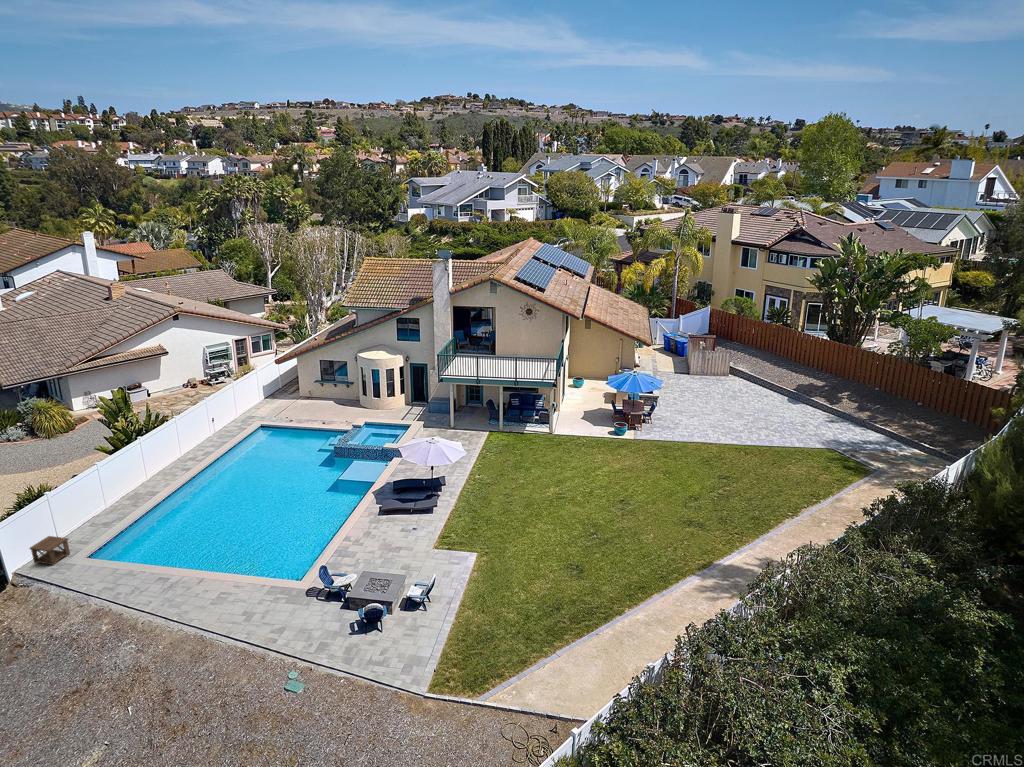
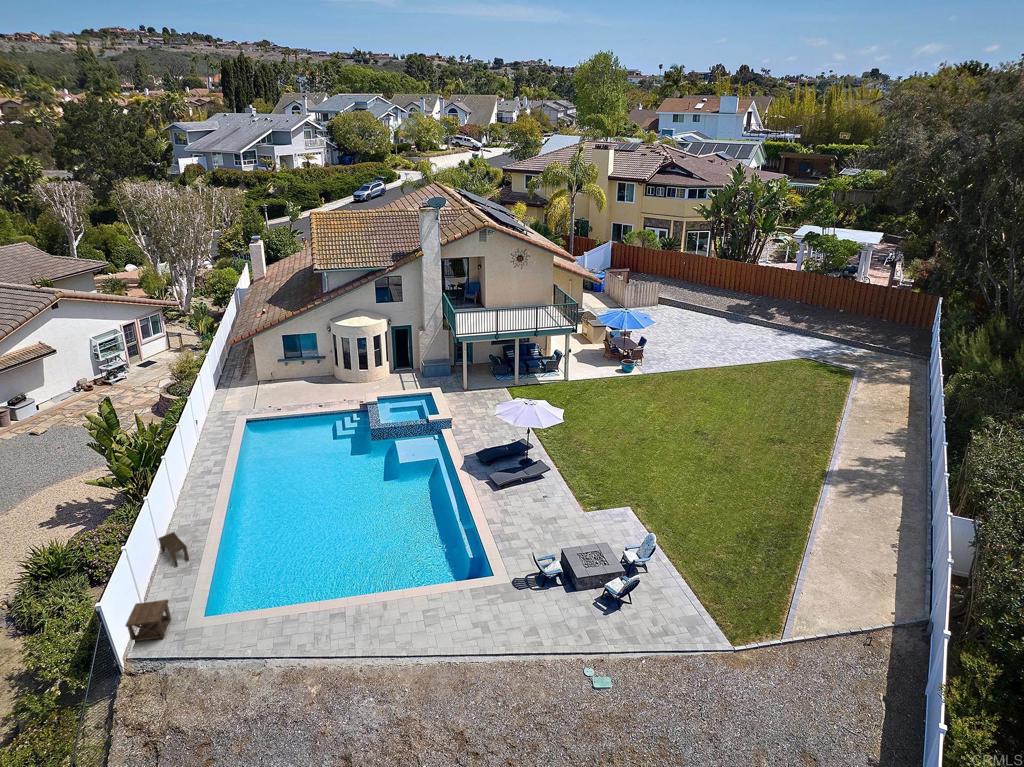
bench: none [104,495,121,521] -> present [158,532,189,567]

